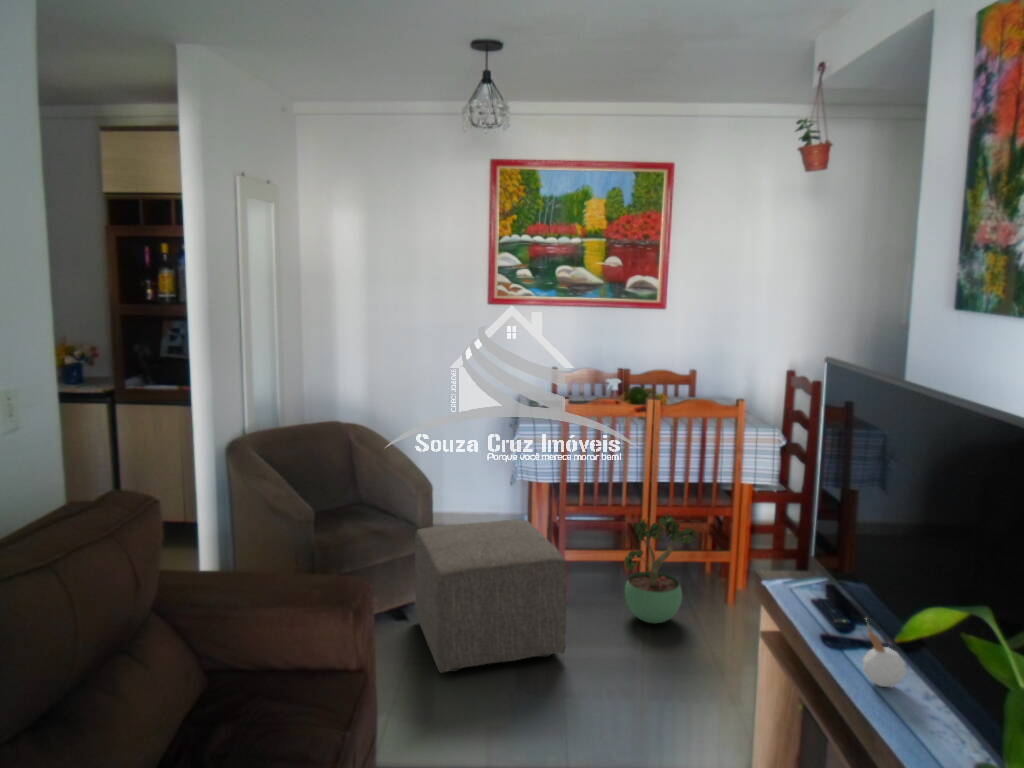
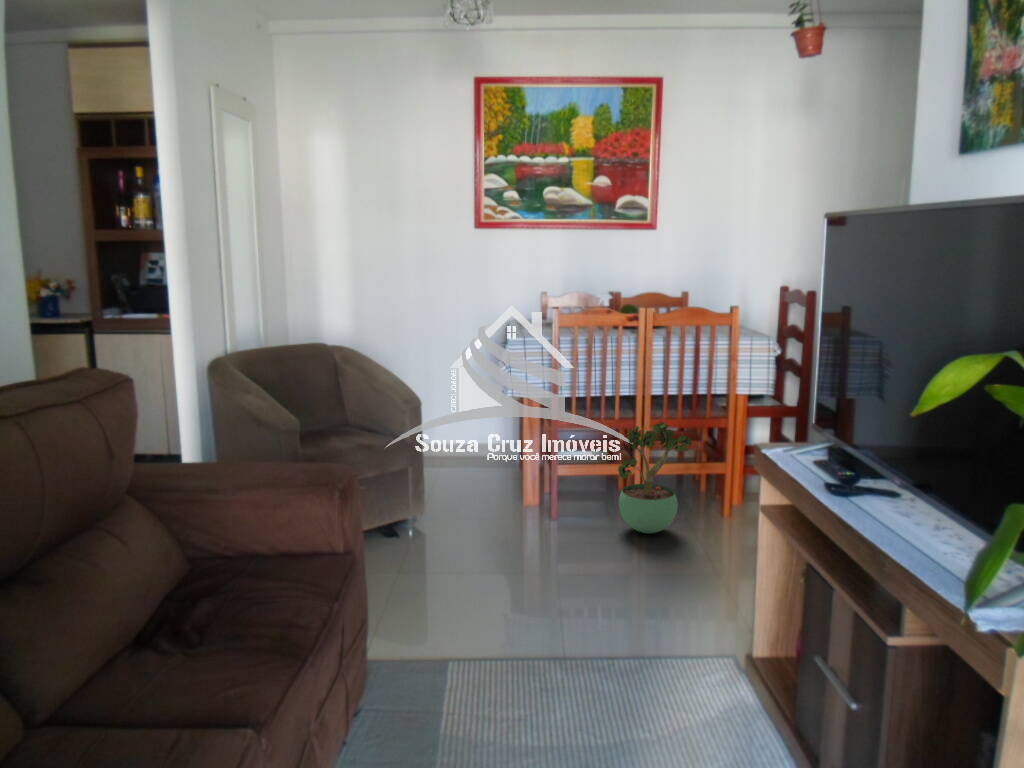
ottoman: present [415,519,567,673] -> none [403,432,559,578]
candle: present [863,619,906,687] -> none [868,454,914,524]

